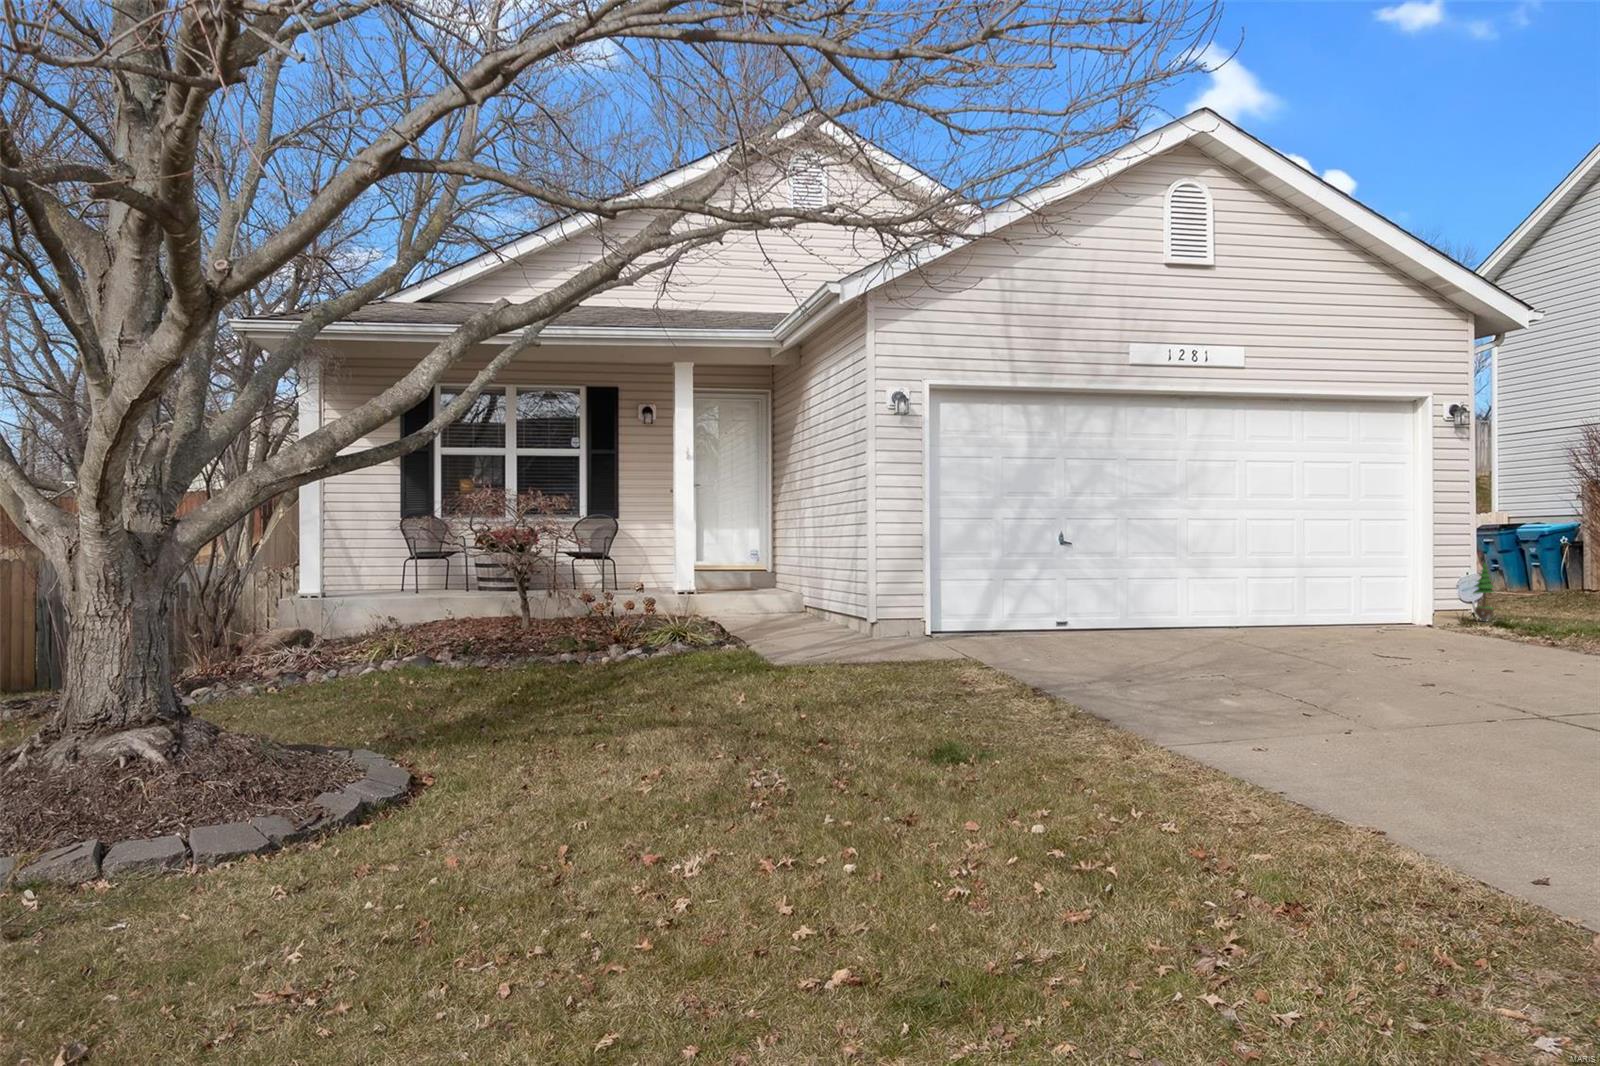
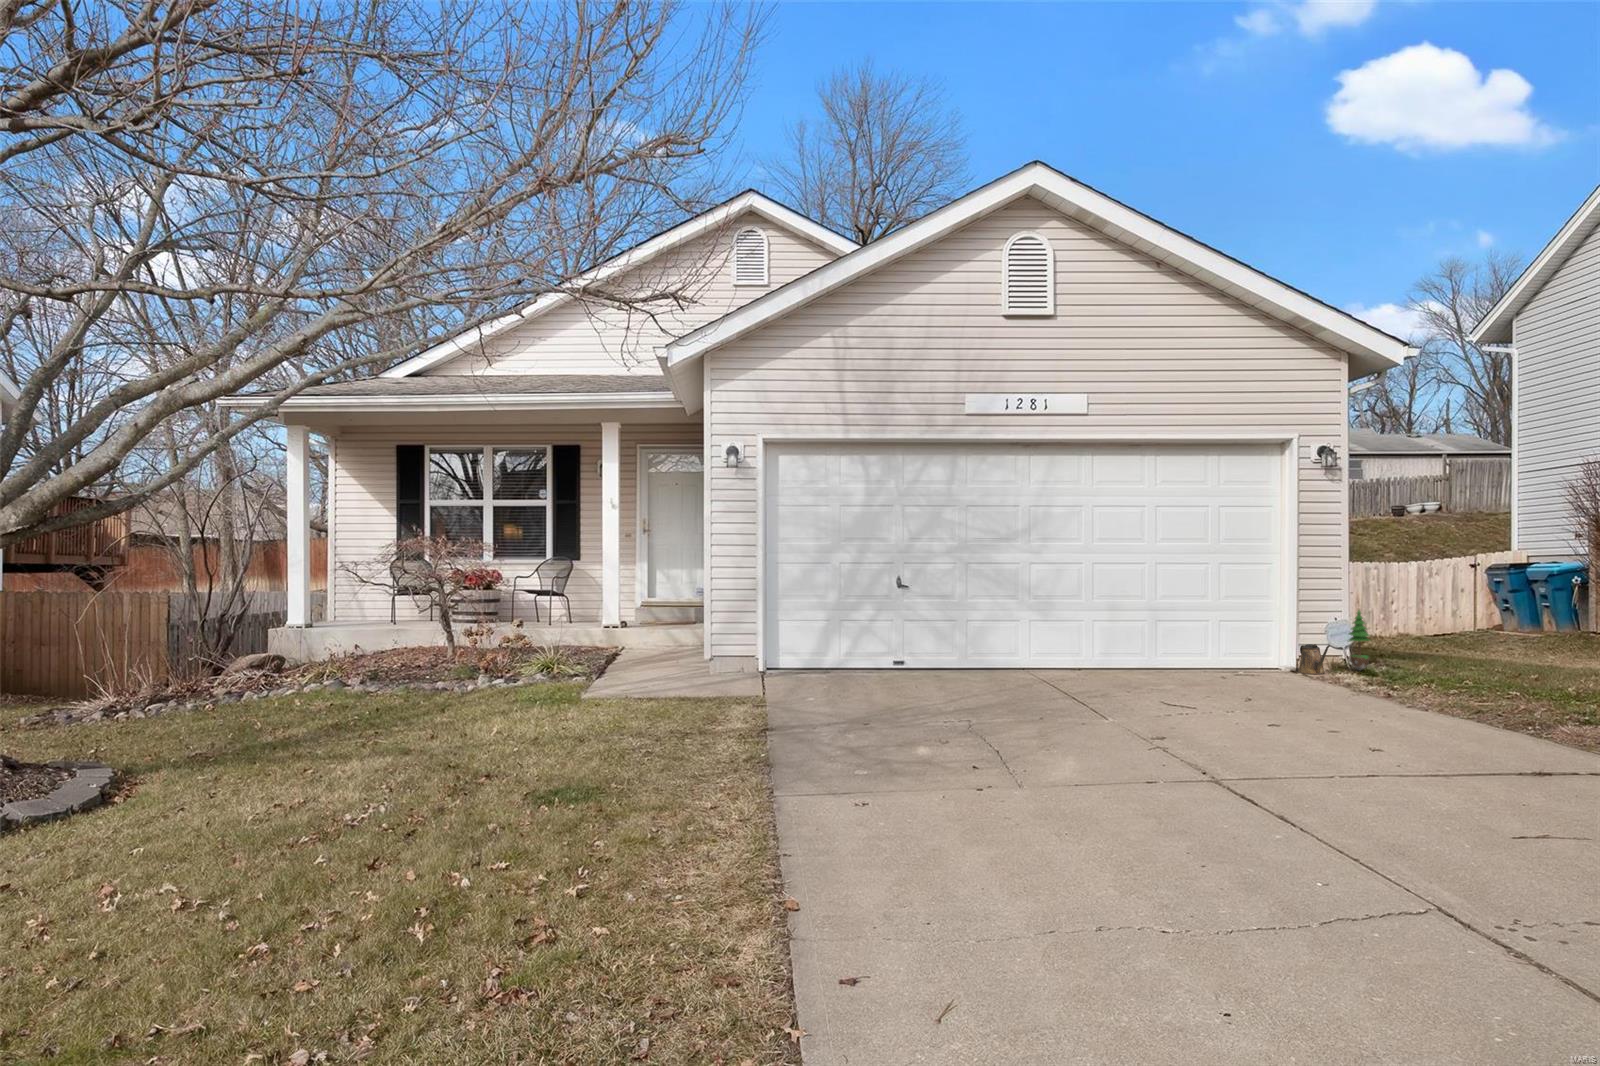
watering can: none [1431,596,1470,625] -> present [1298,644,1330,674]

